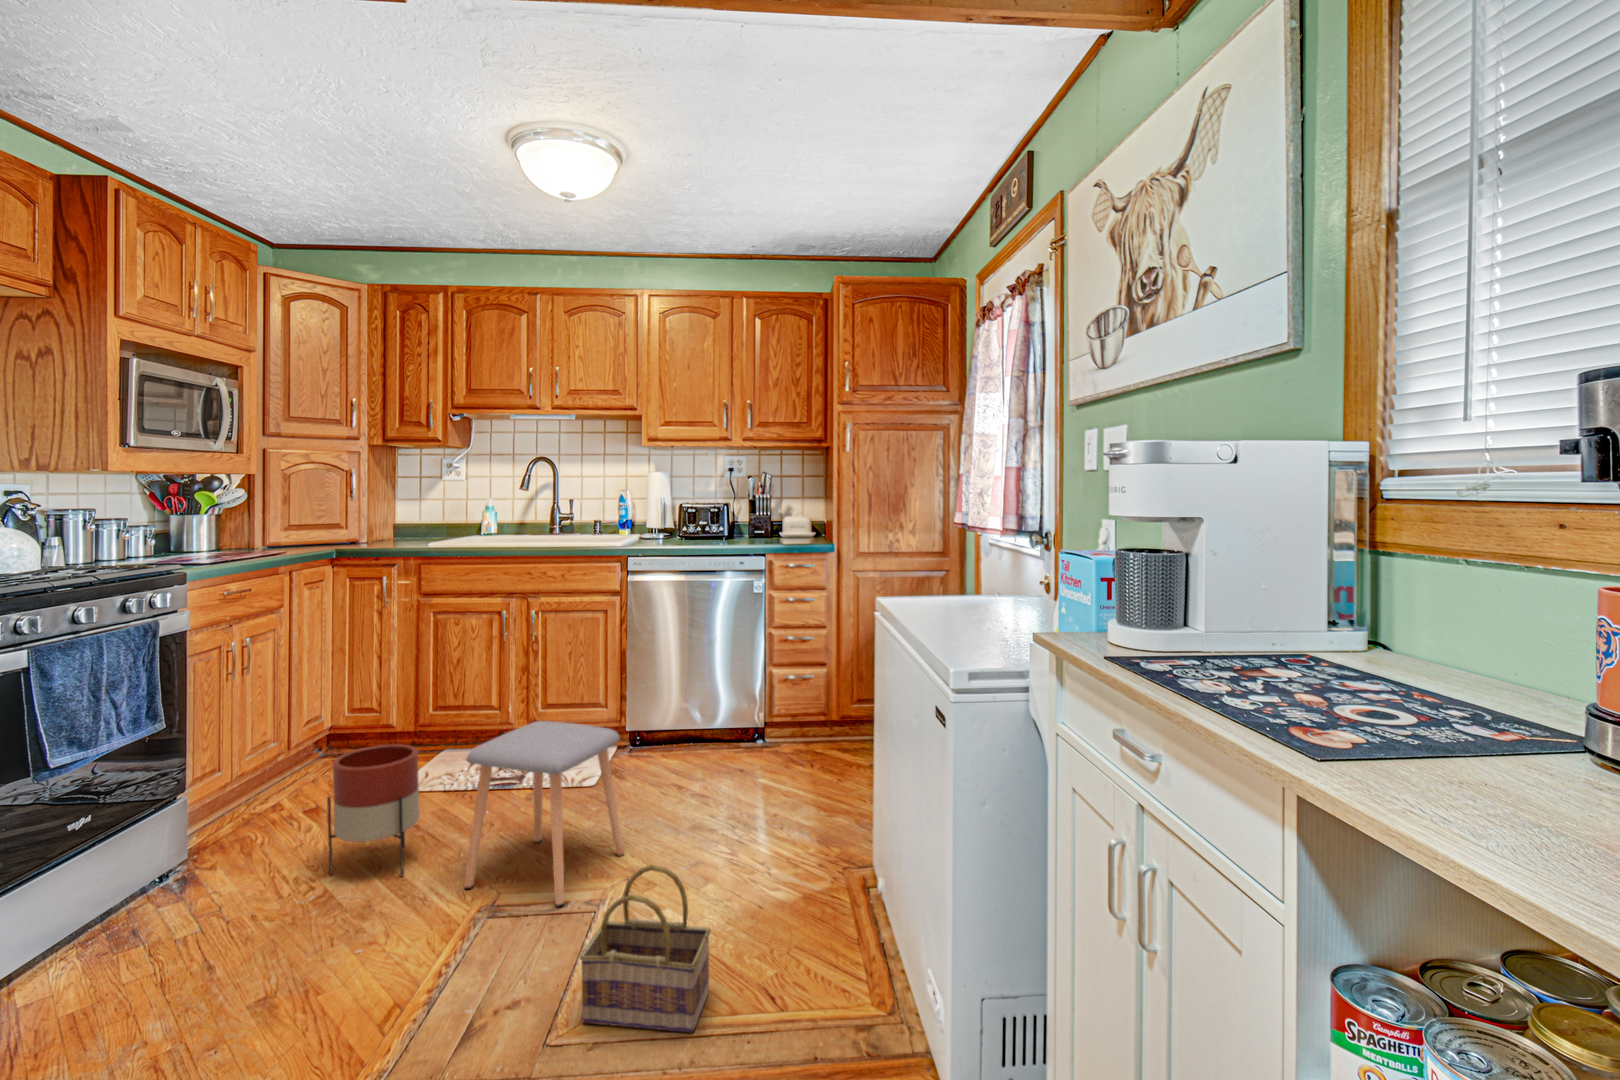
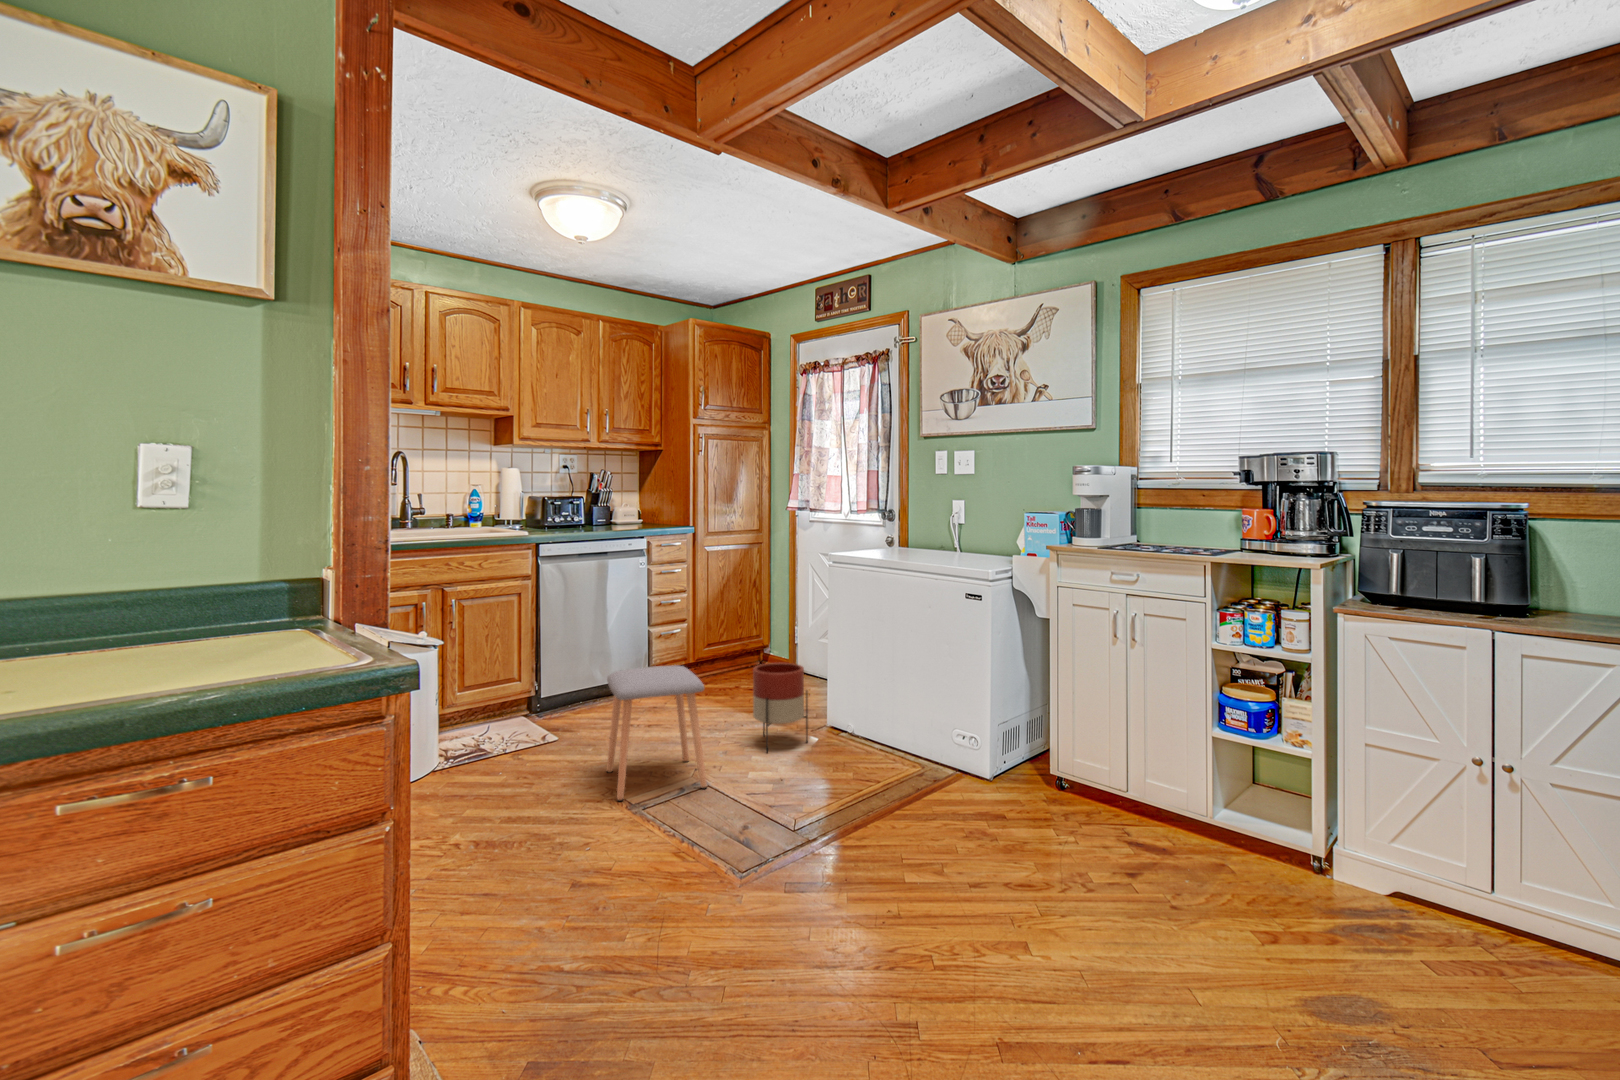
planter: present [327,744,420,876] -> present [753,663,808,752]
basket: present [579,865,711,1032] -> none [804,717,882,813]

